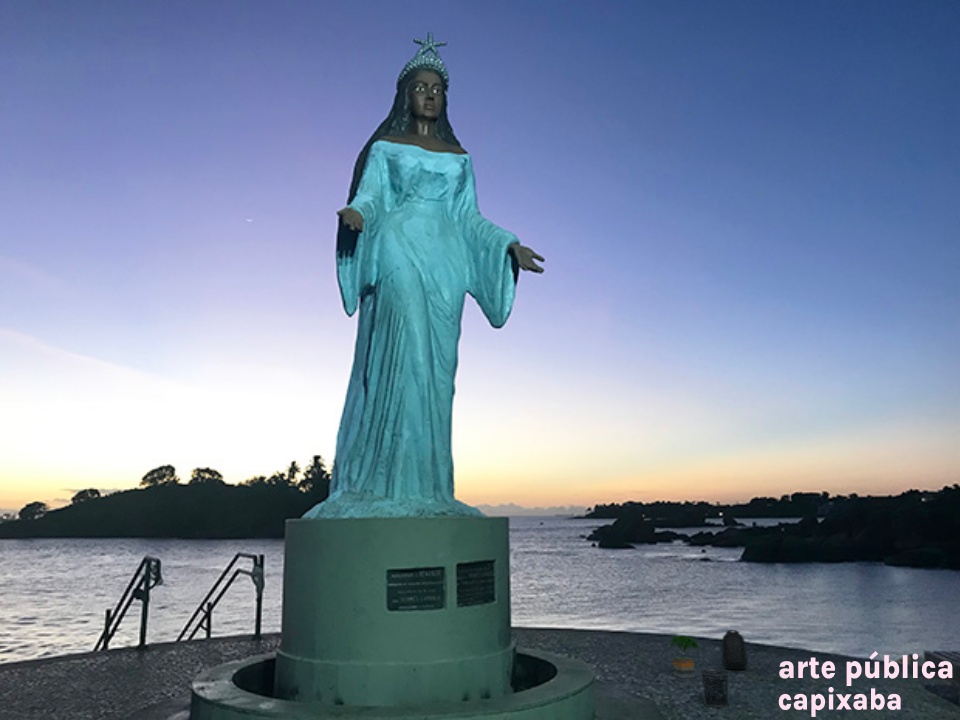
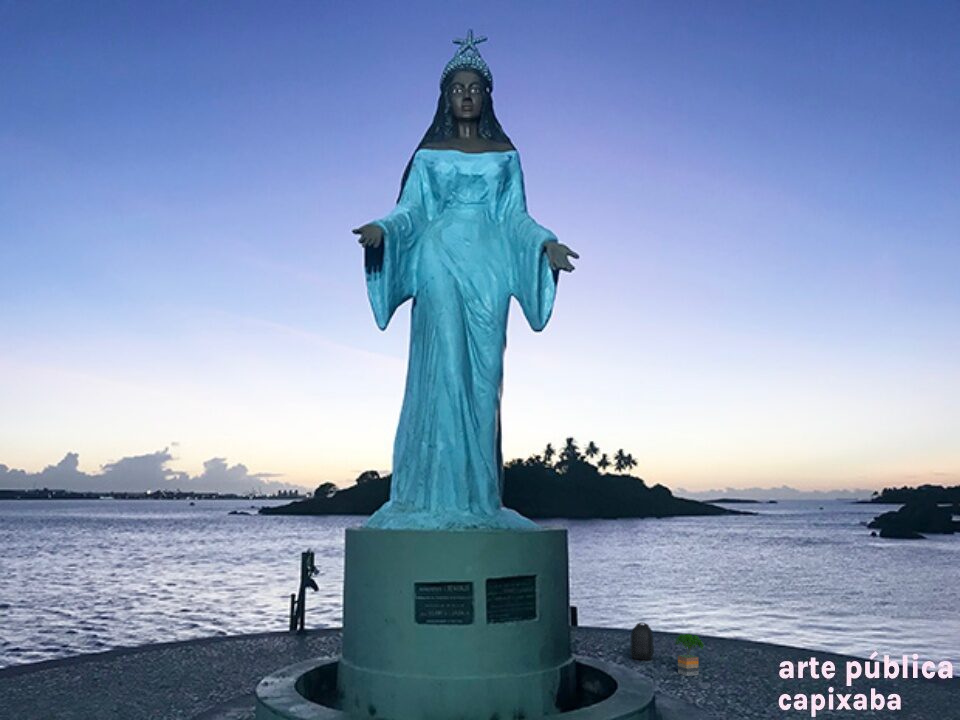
backpack: present [722,630,748,669] -> present [630,622,654,660]
waste bin: present [700,670,729,707] -> none [708,669,736,705]

